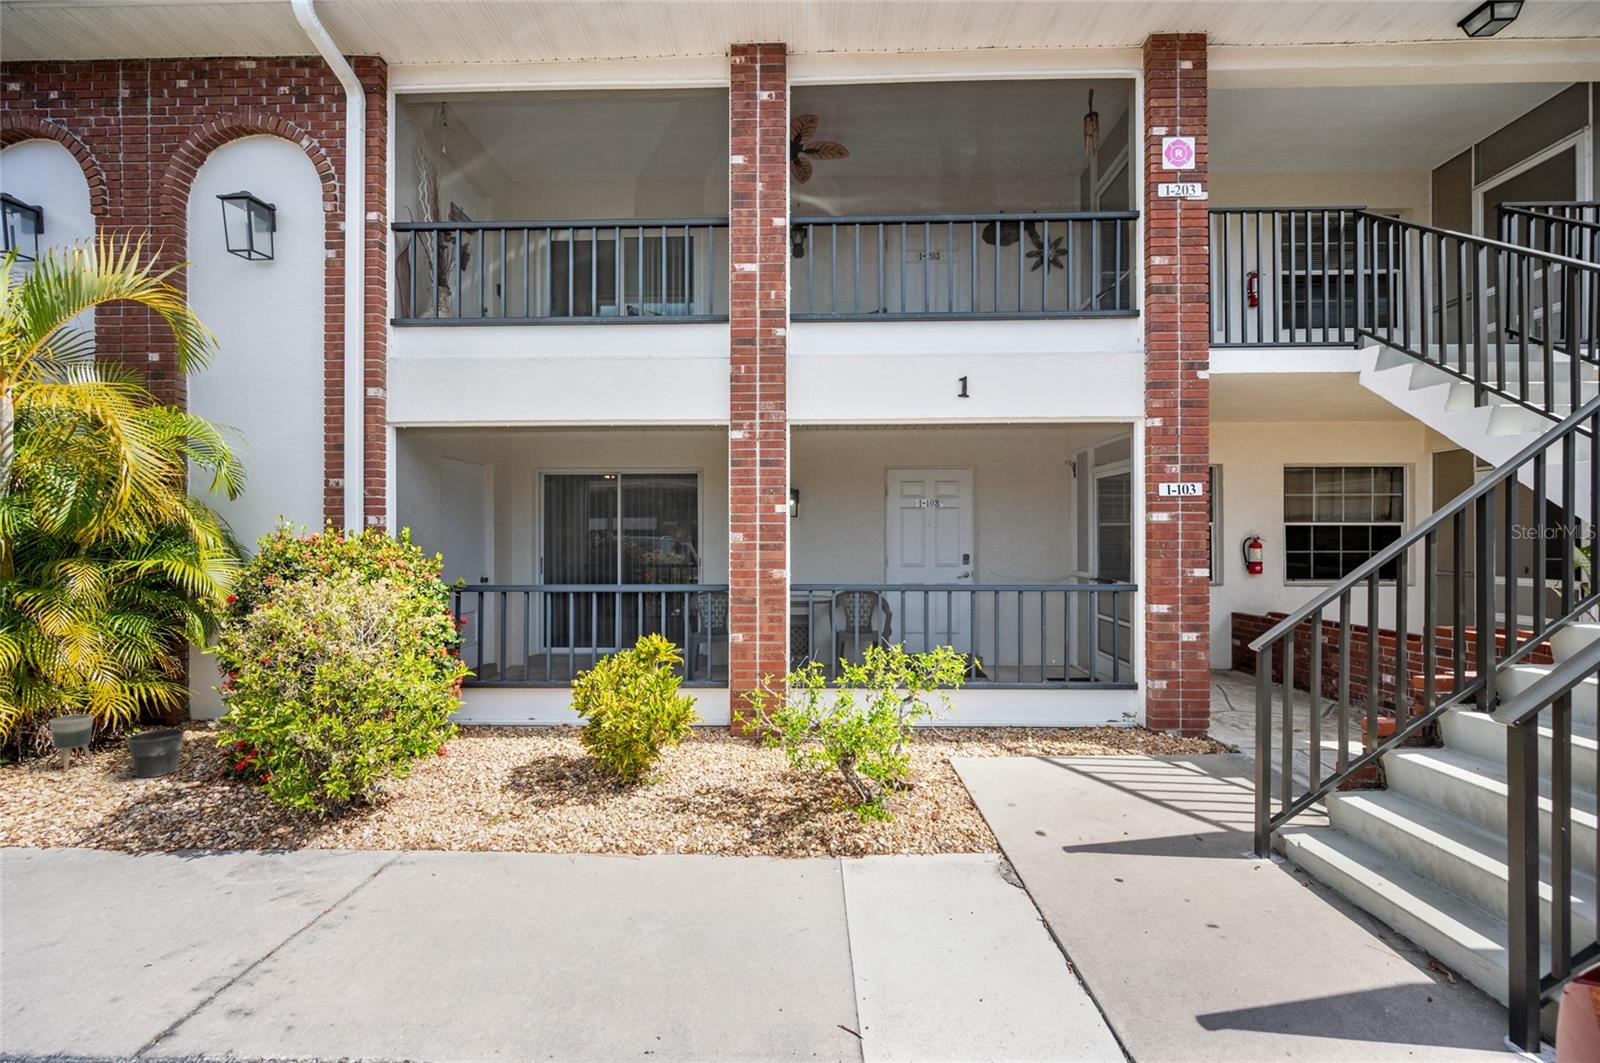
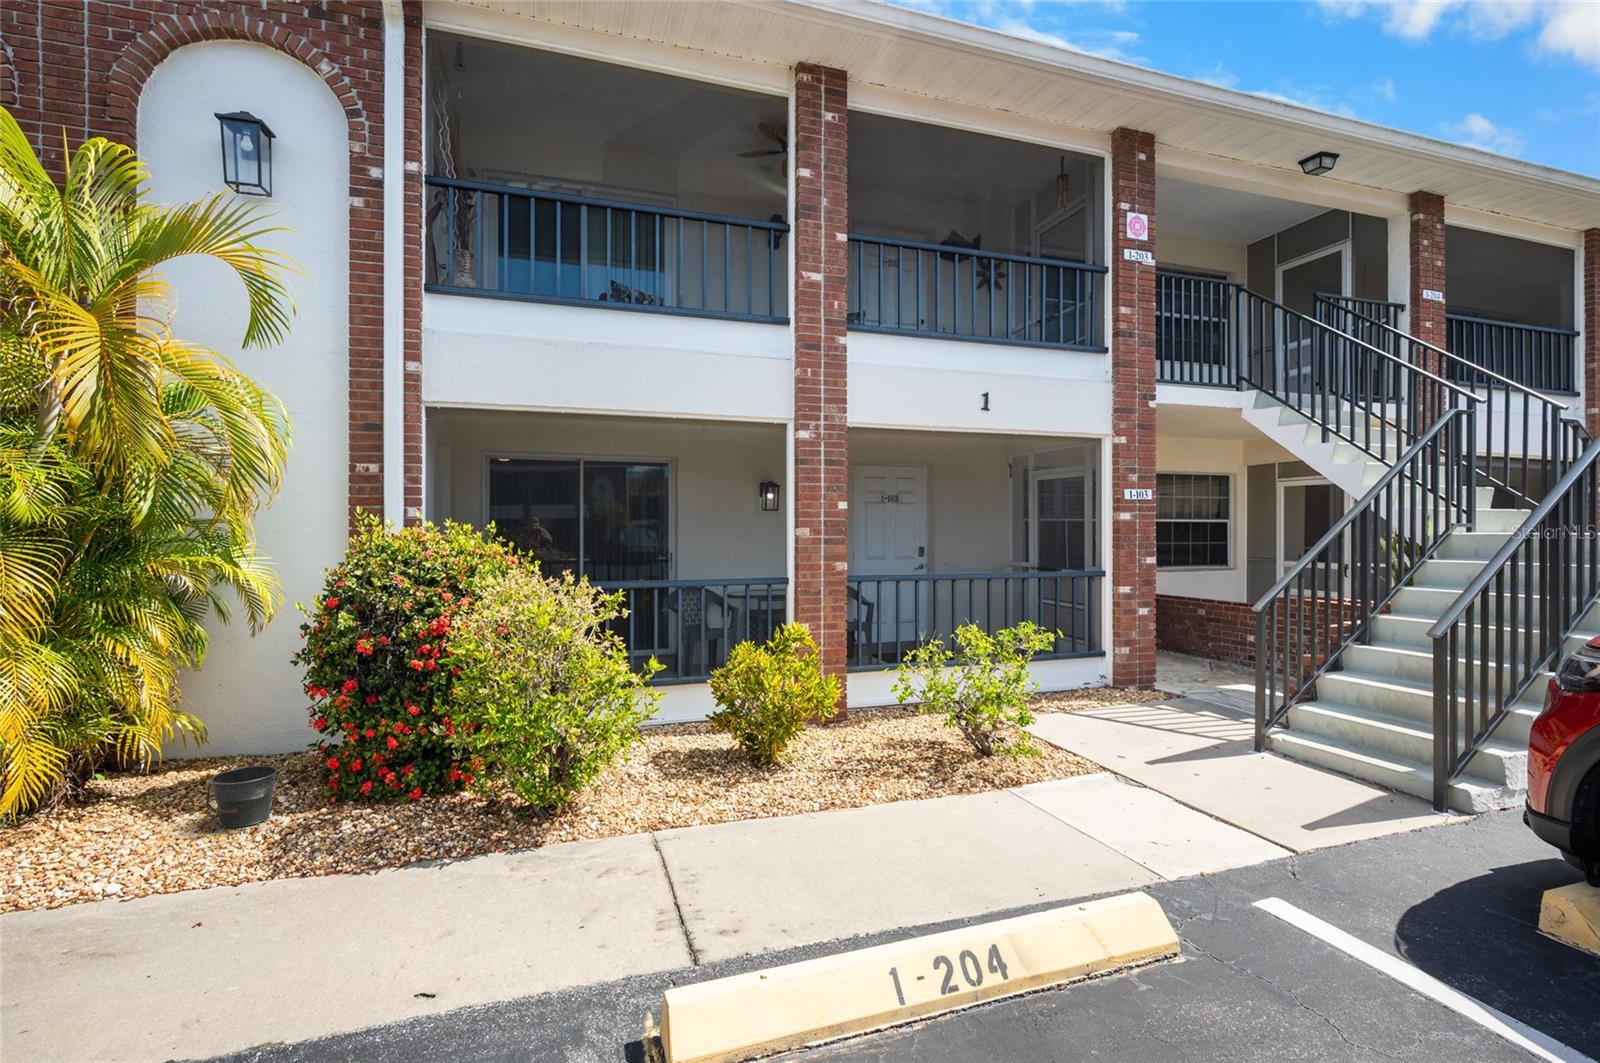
planter: present [50,714,93,771] -> none [76,759,130,834]

